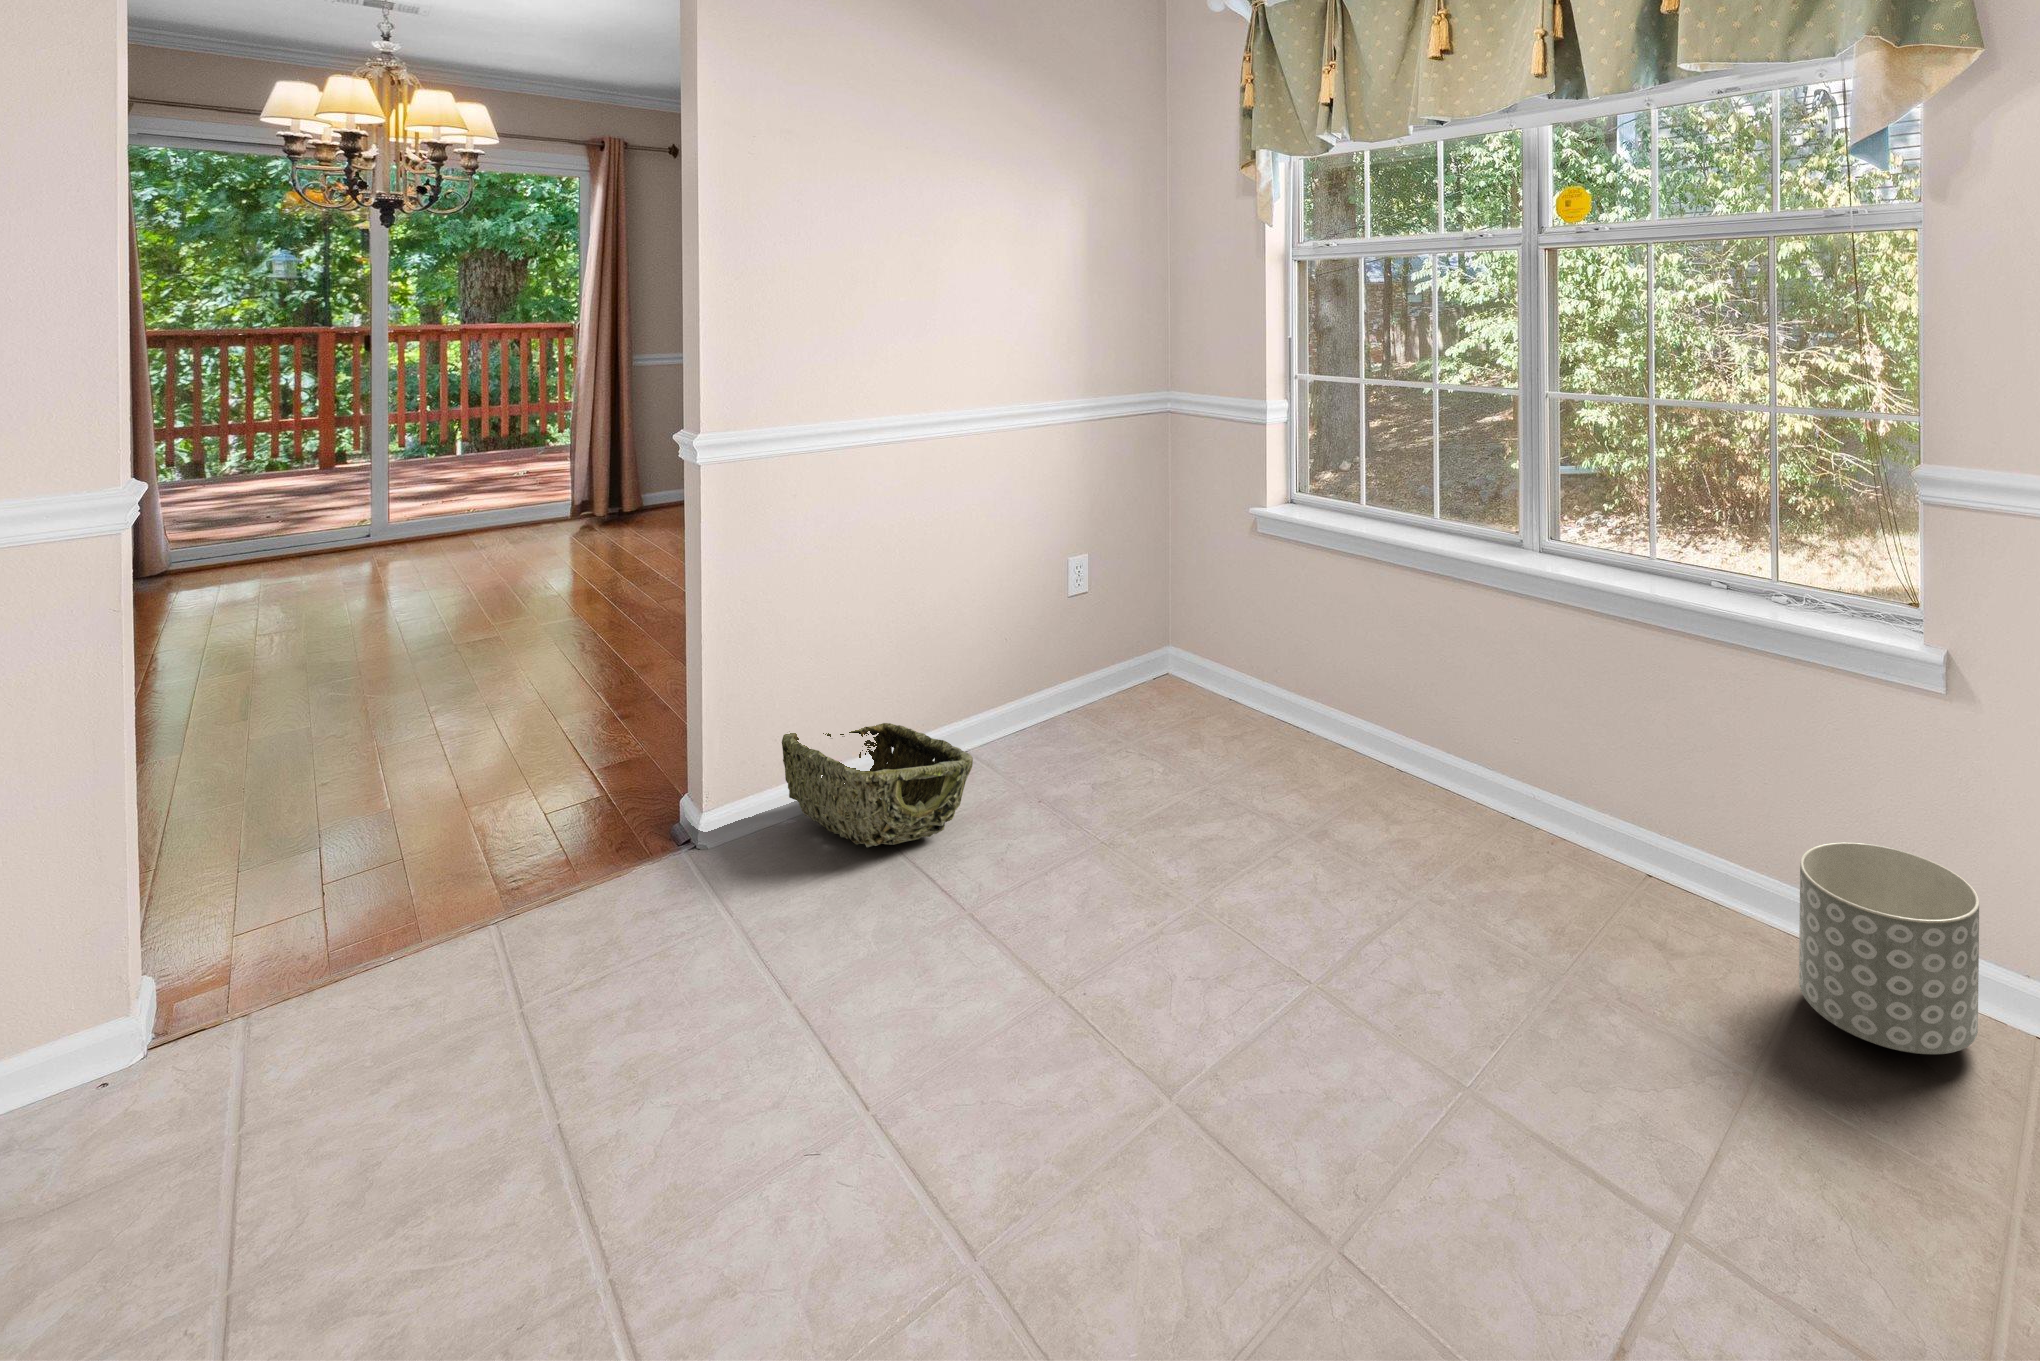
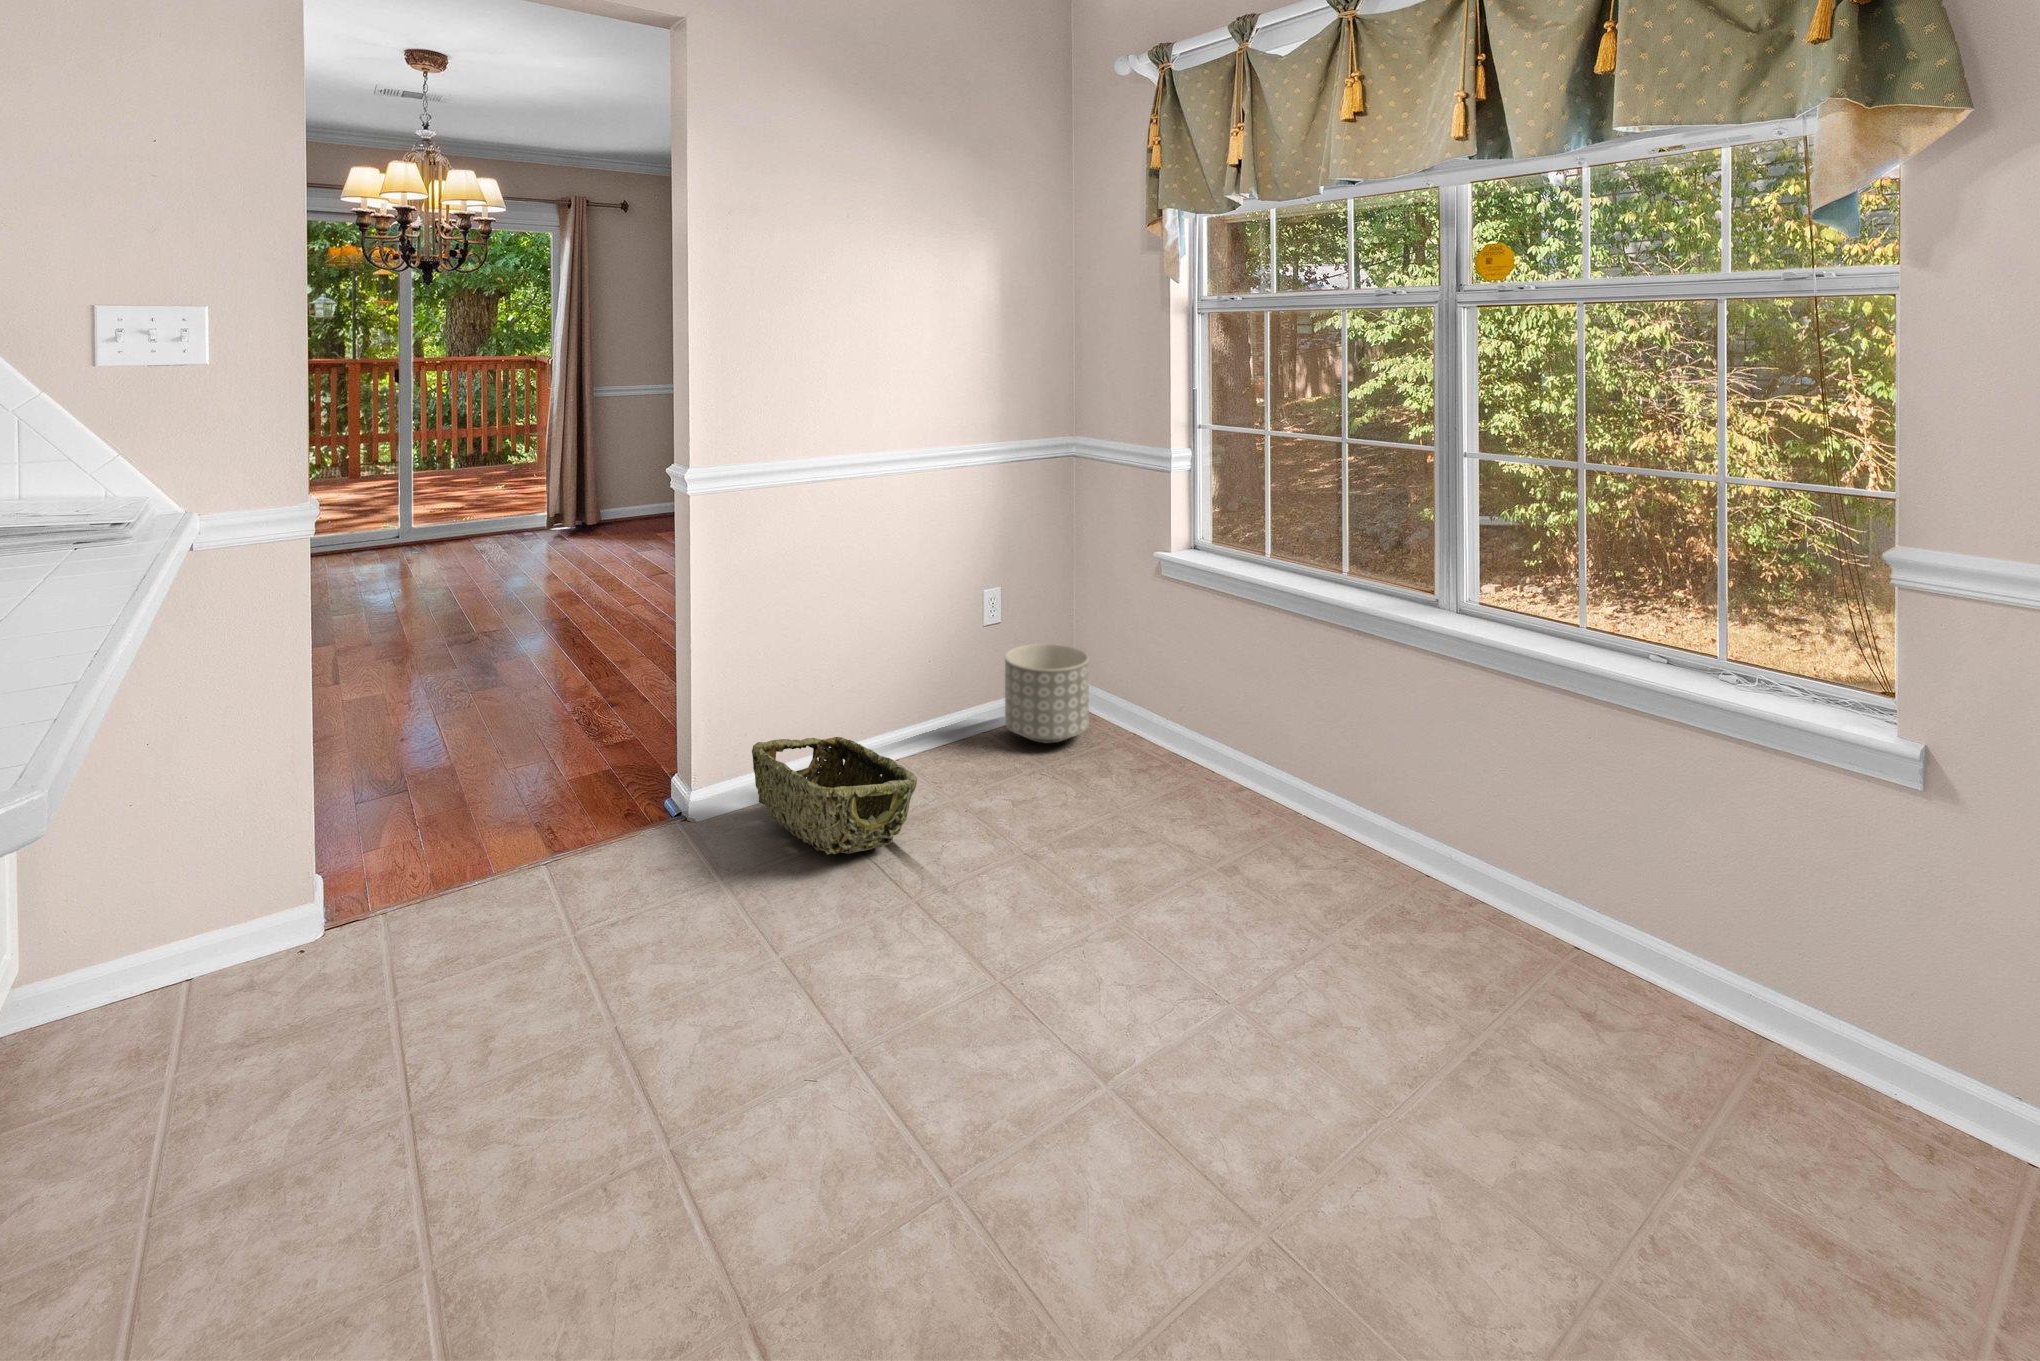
planter: present [1799,842,1979,1054] -> present [1005,644,1089,743]

